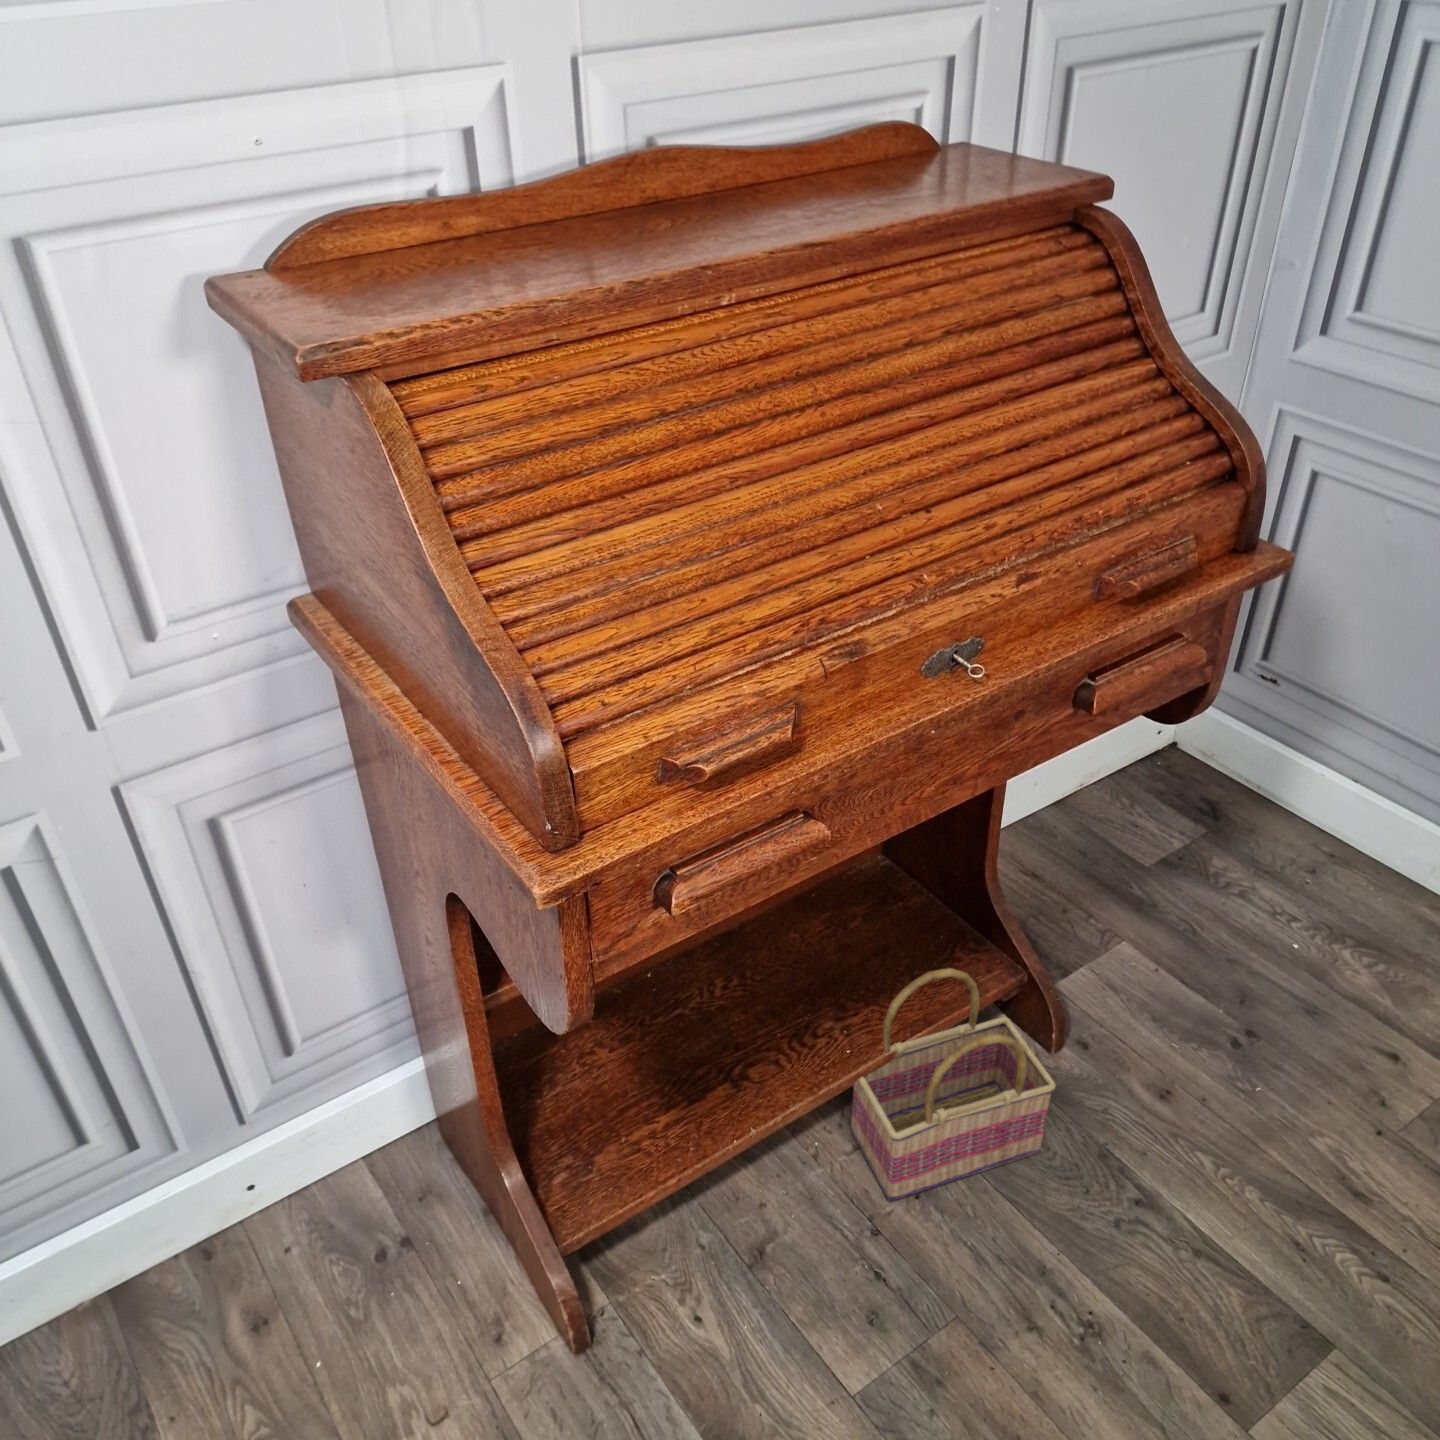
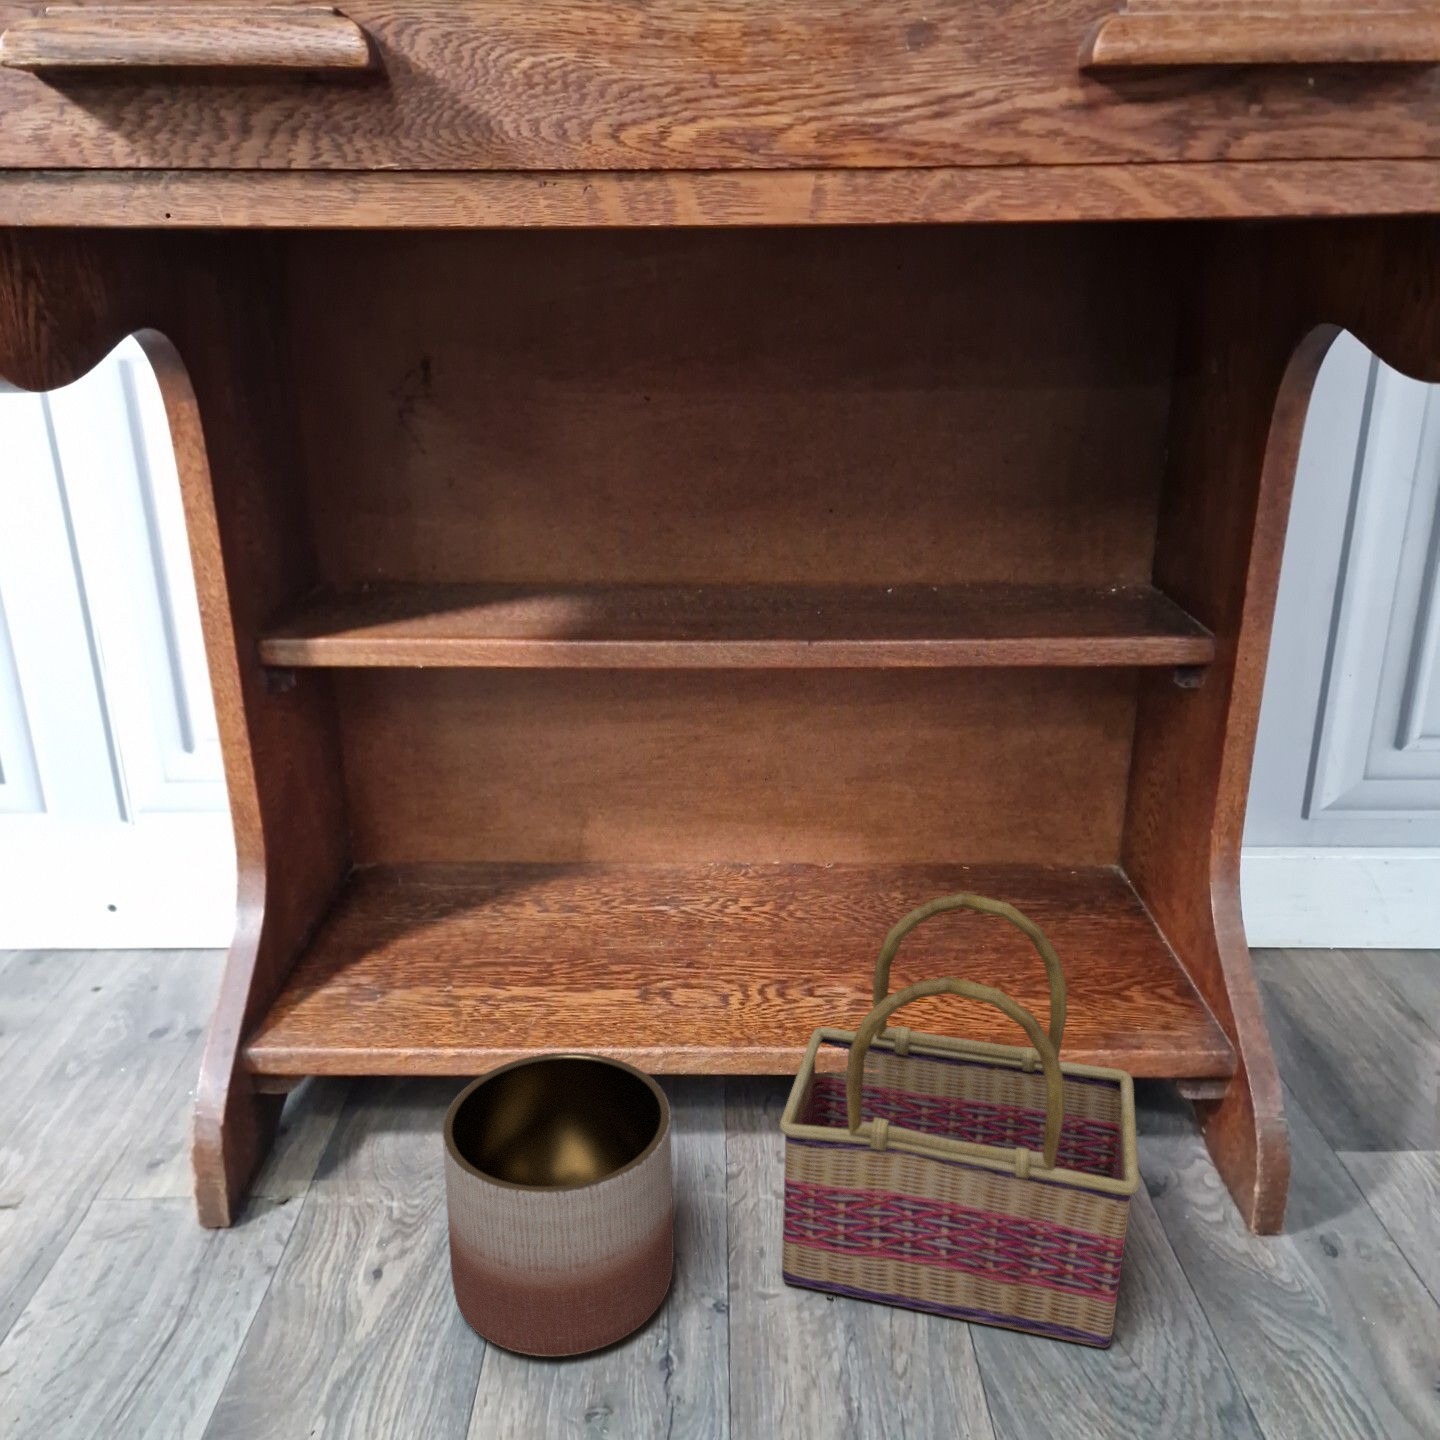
planter: none [728,1140,858,1318] -> present [442,1053,674,1356]

